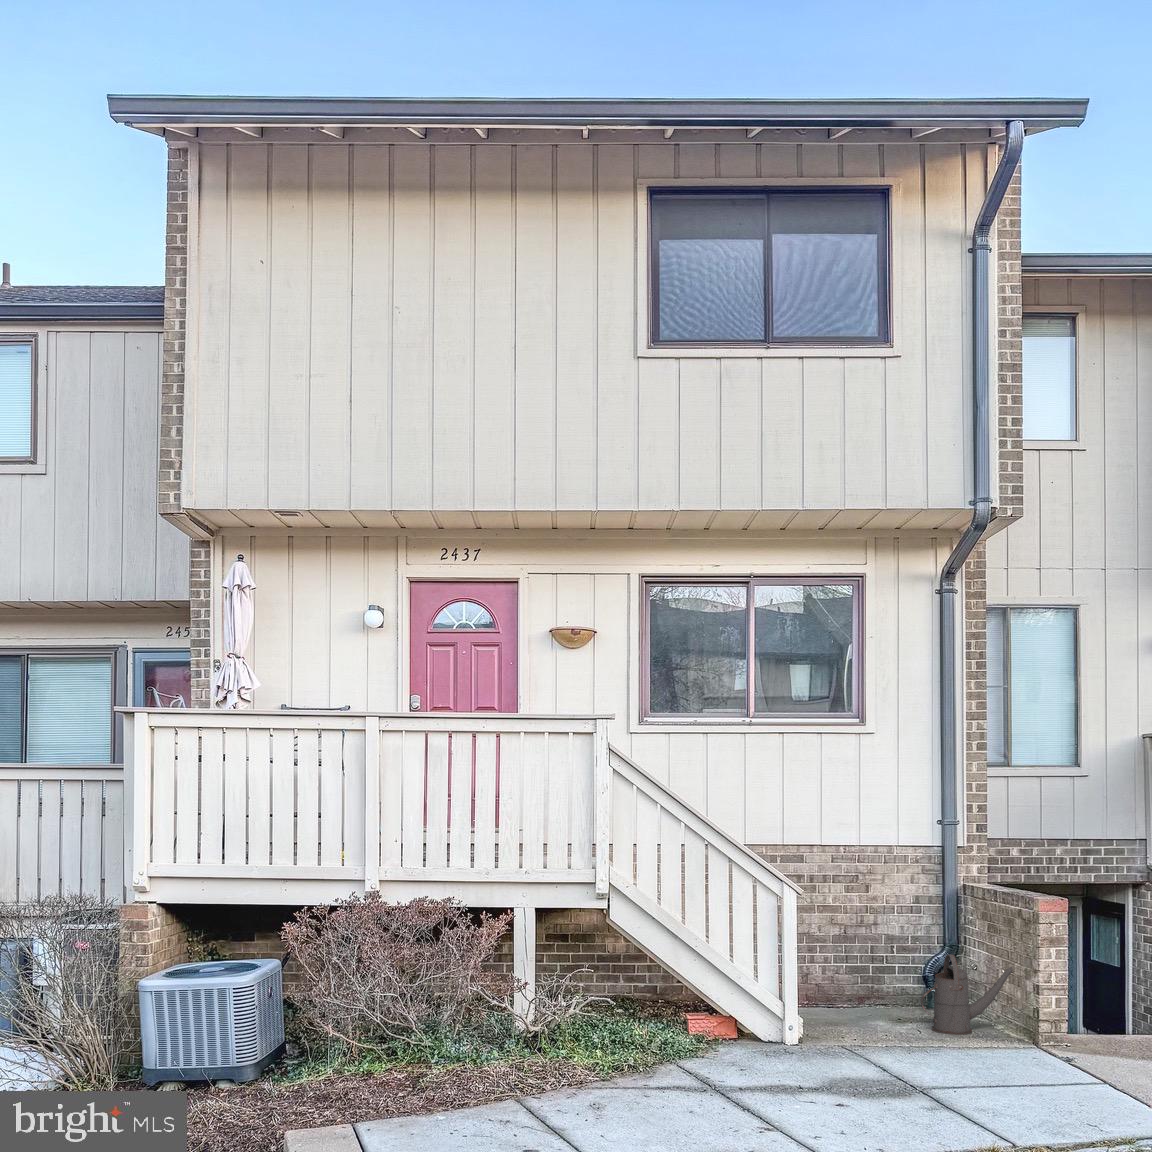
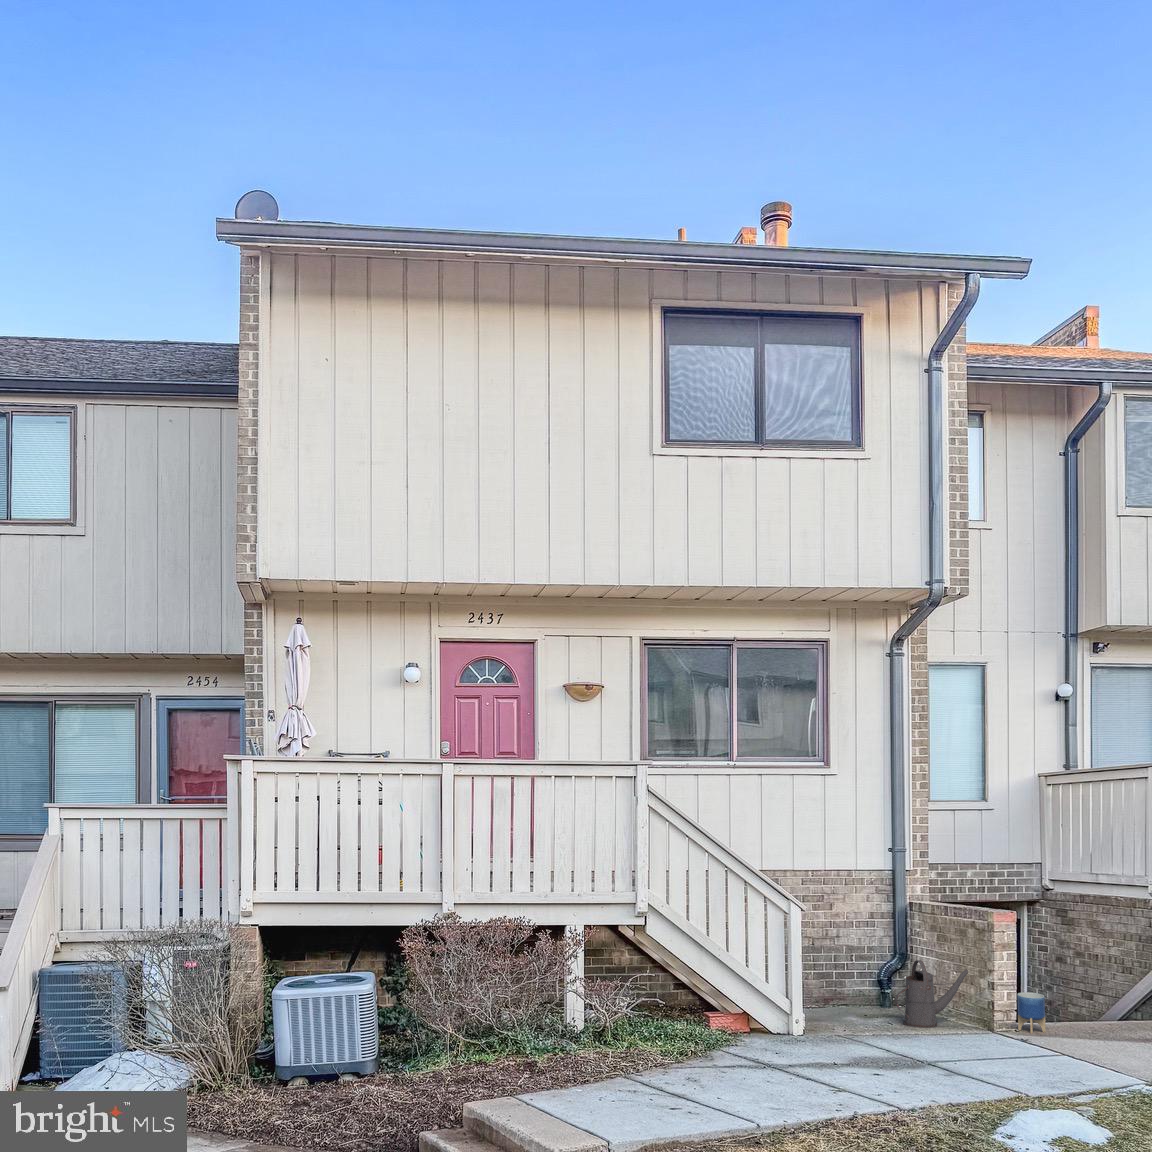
planter: none [1068,997,1102,1047] -> present [1017,992,1046,1033]

